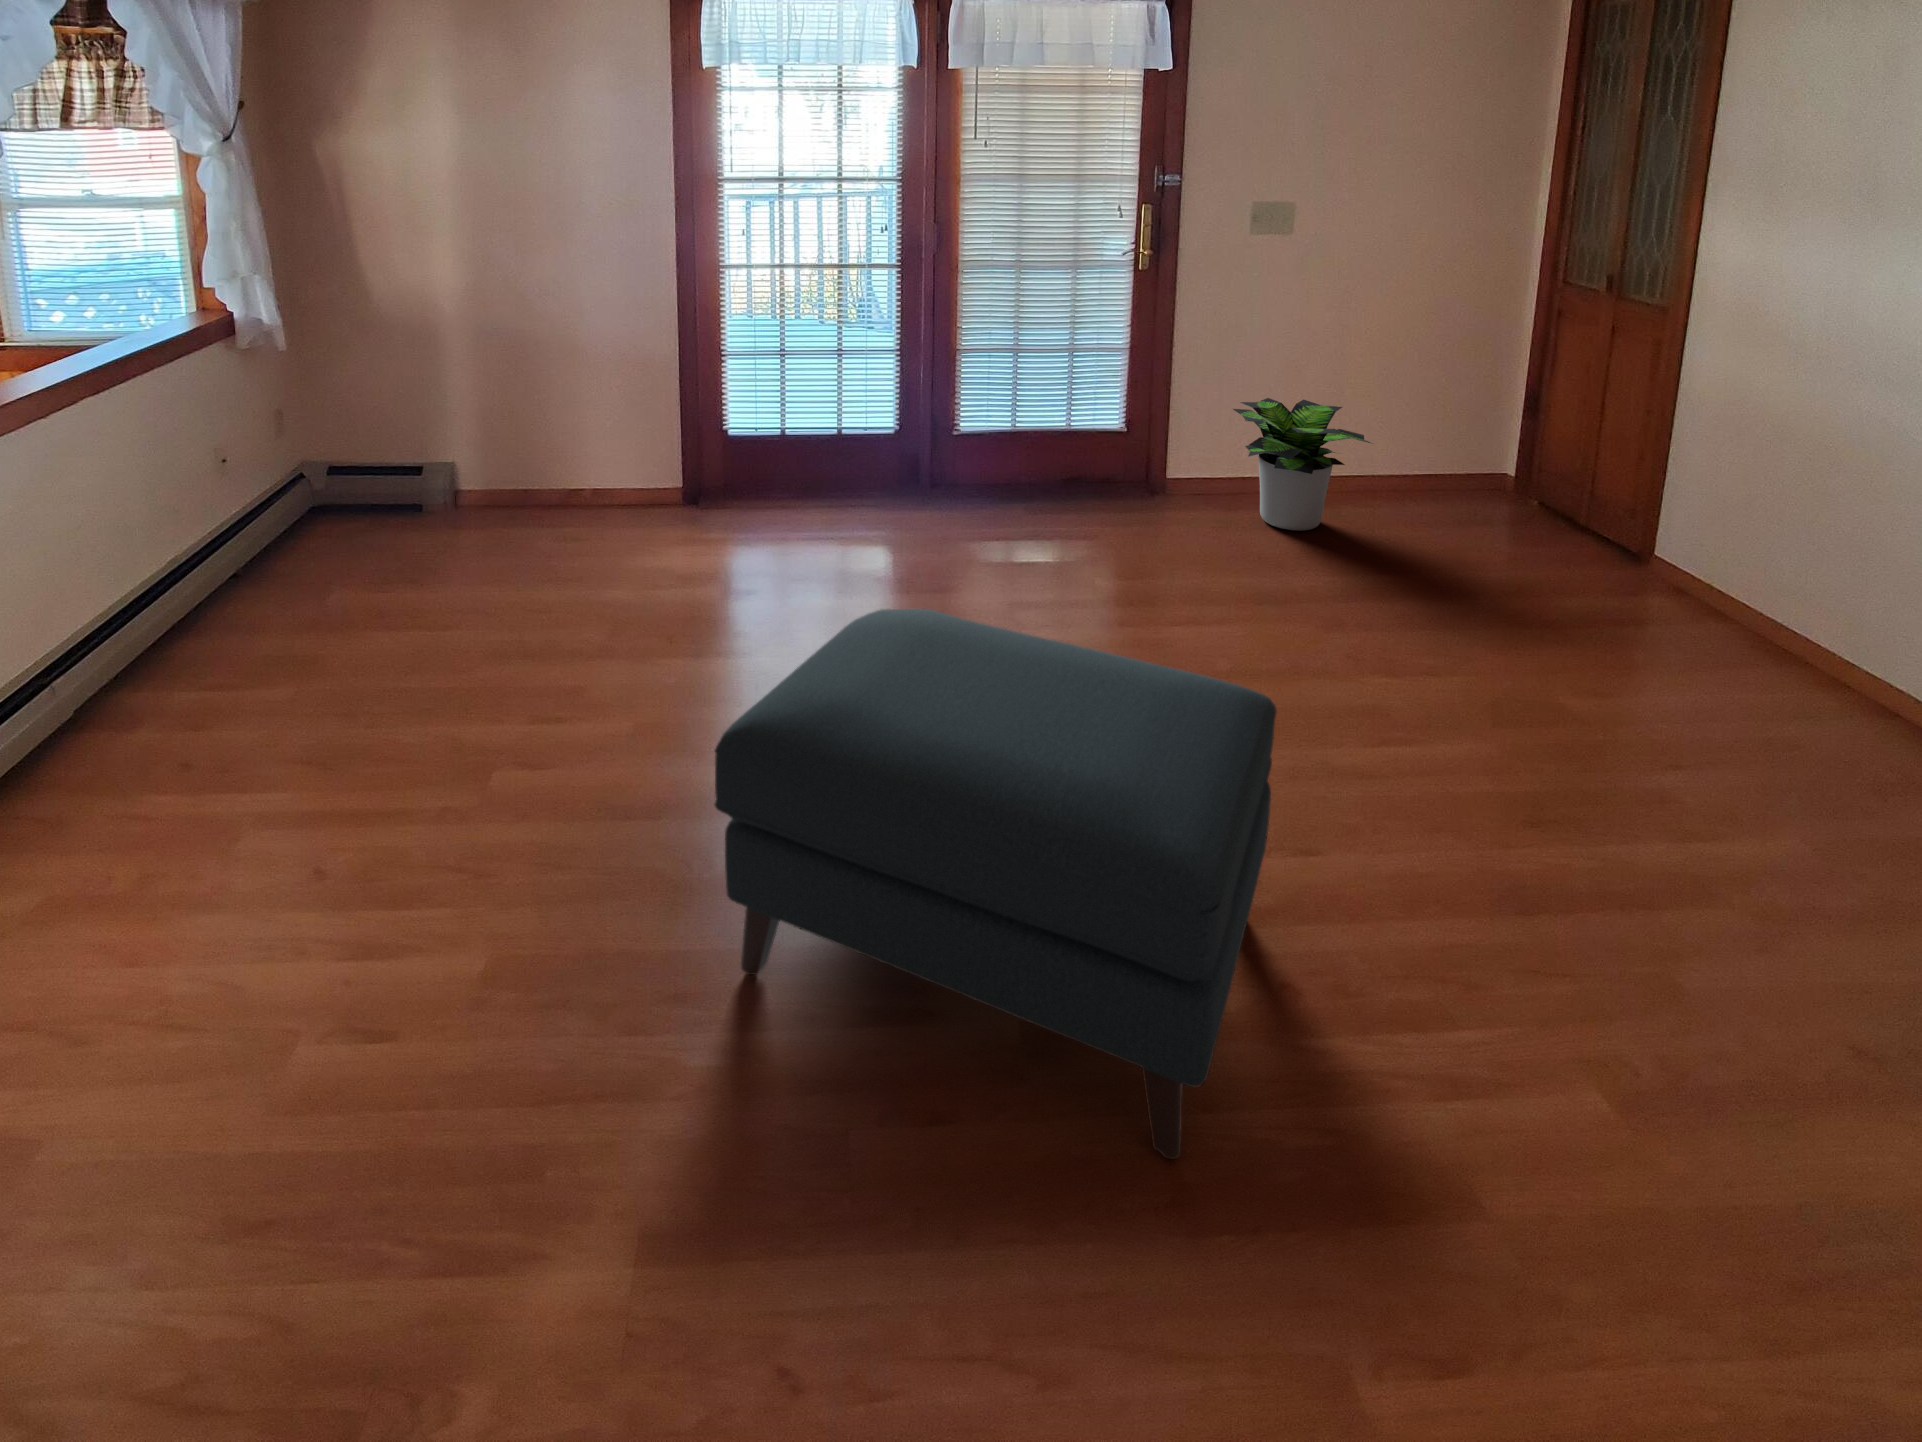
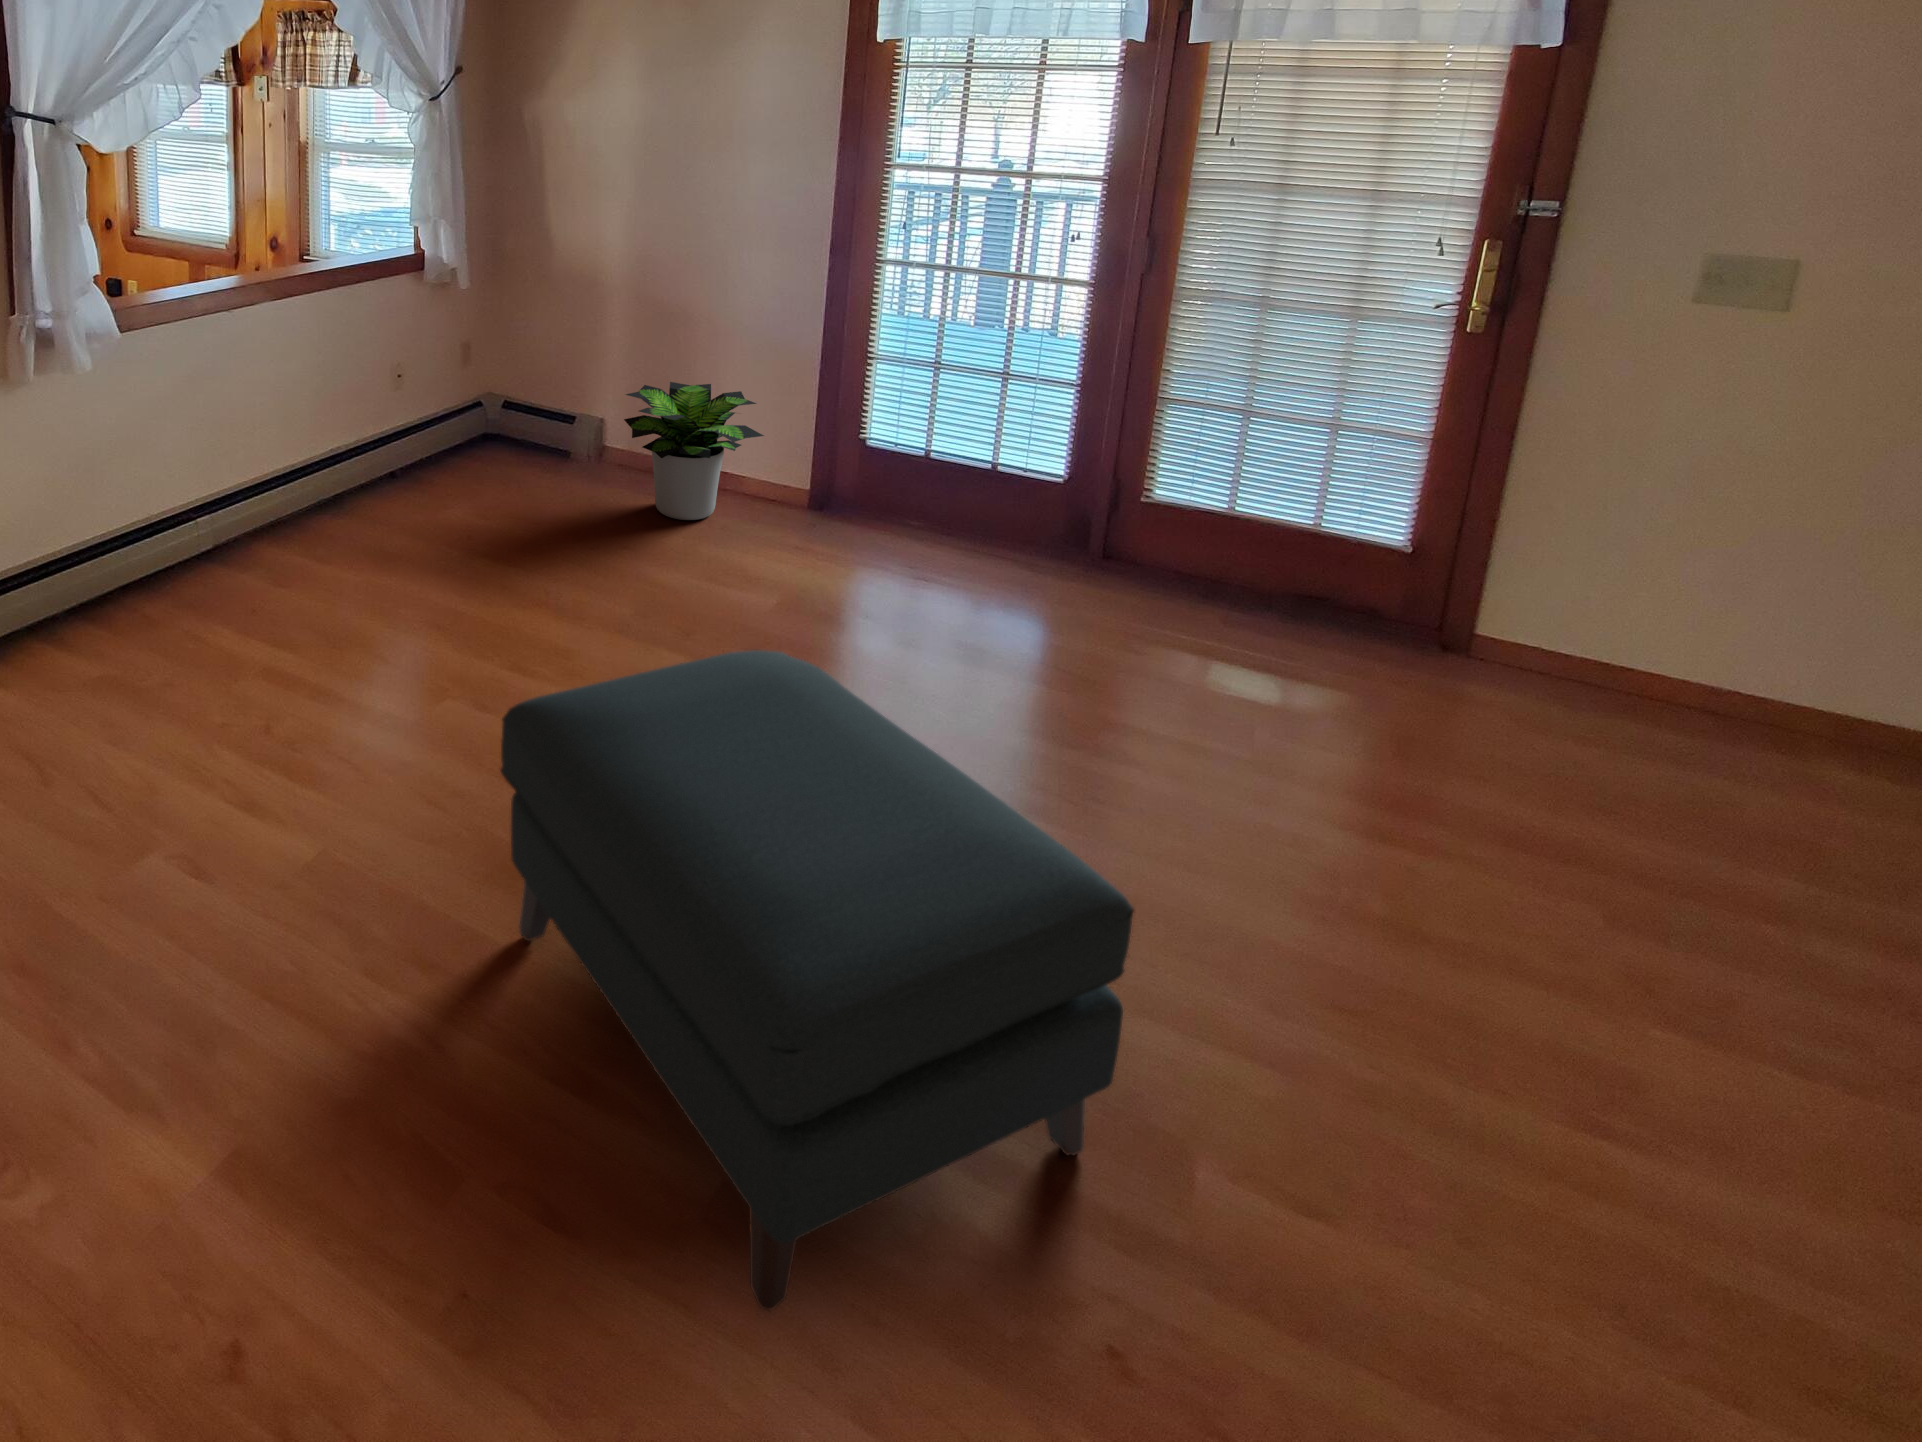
potted plant: present [1233,398,1371,531] -> present [624,382,764,520]

